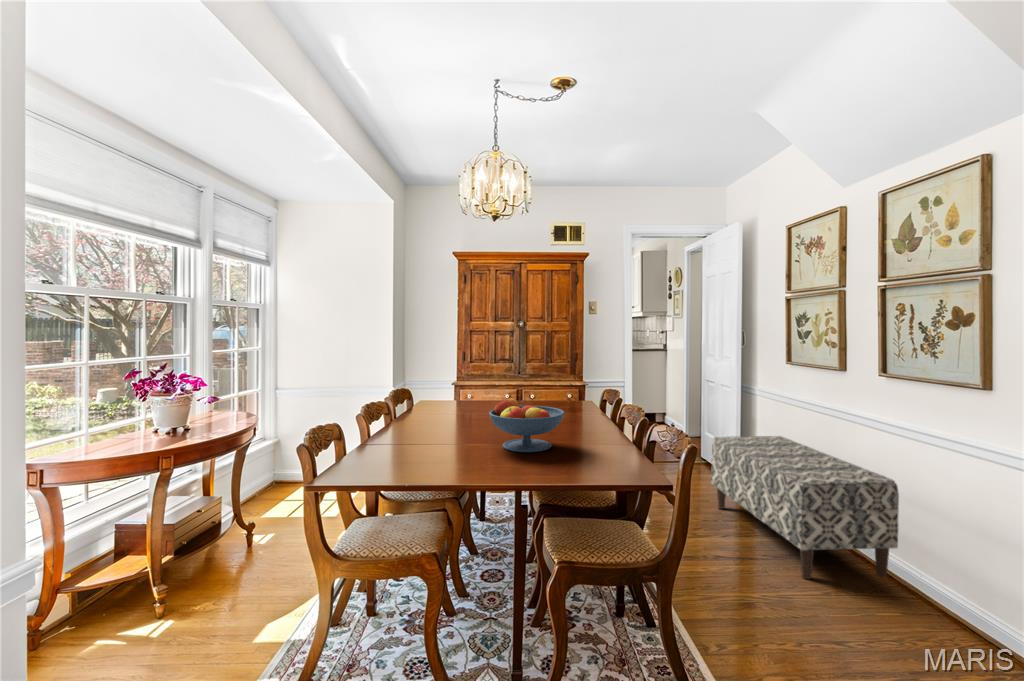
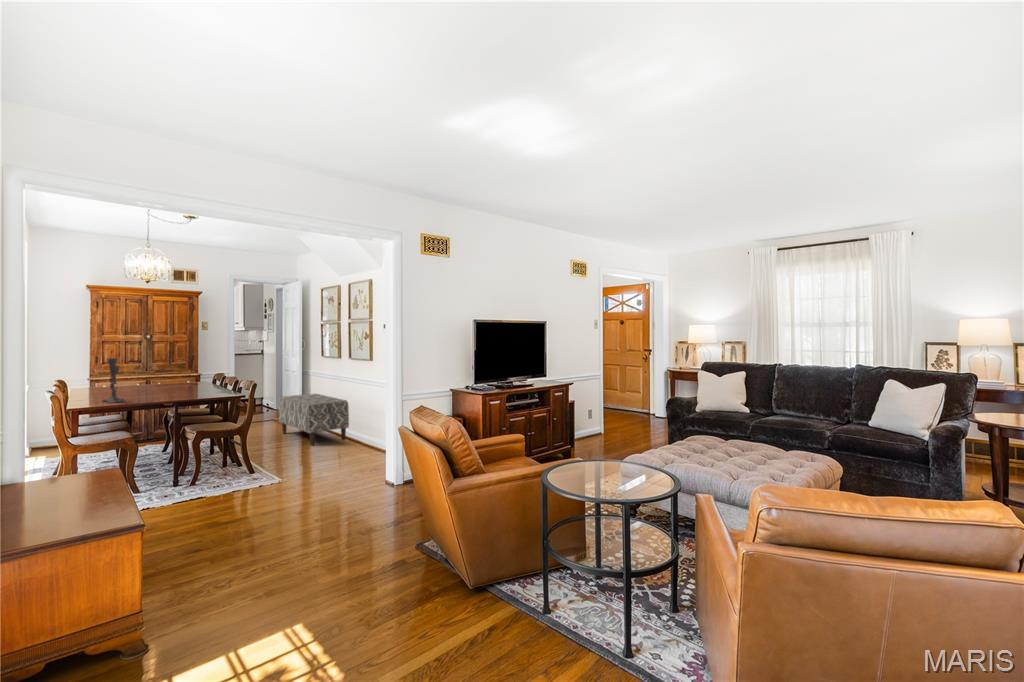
candlestick: none [402,366,441,468] -> present [103,358,123,403]
fruit bowl: present [489,398,565,452] -> none [149,373,192,396]

